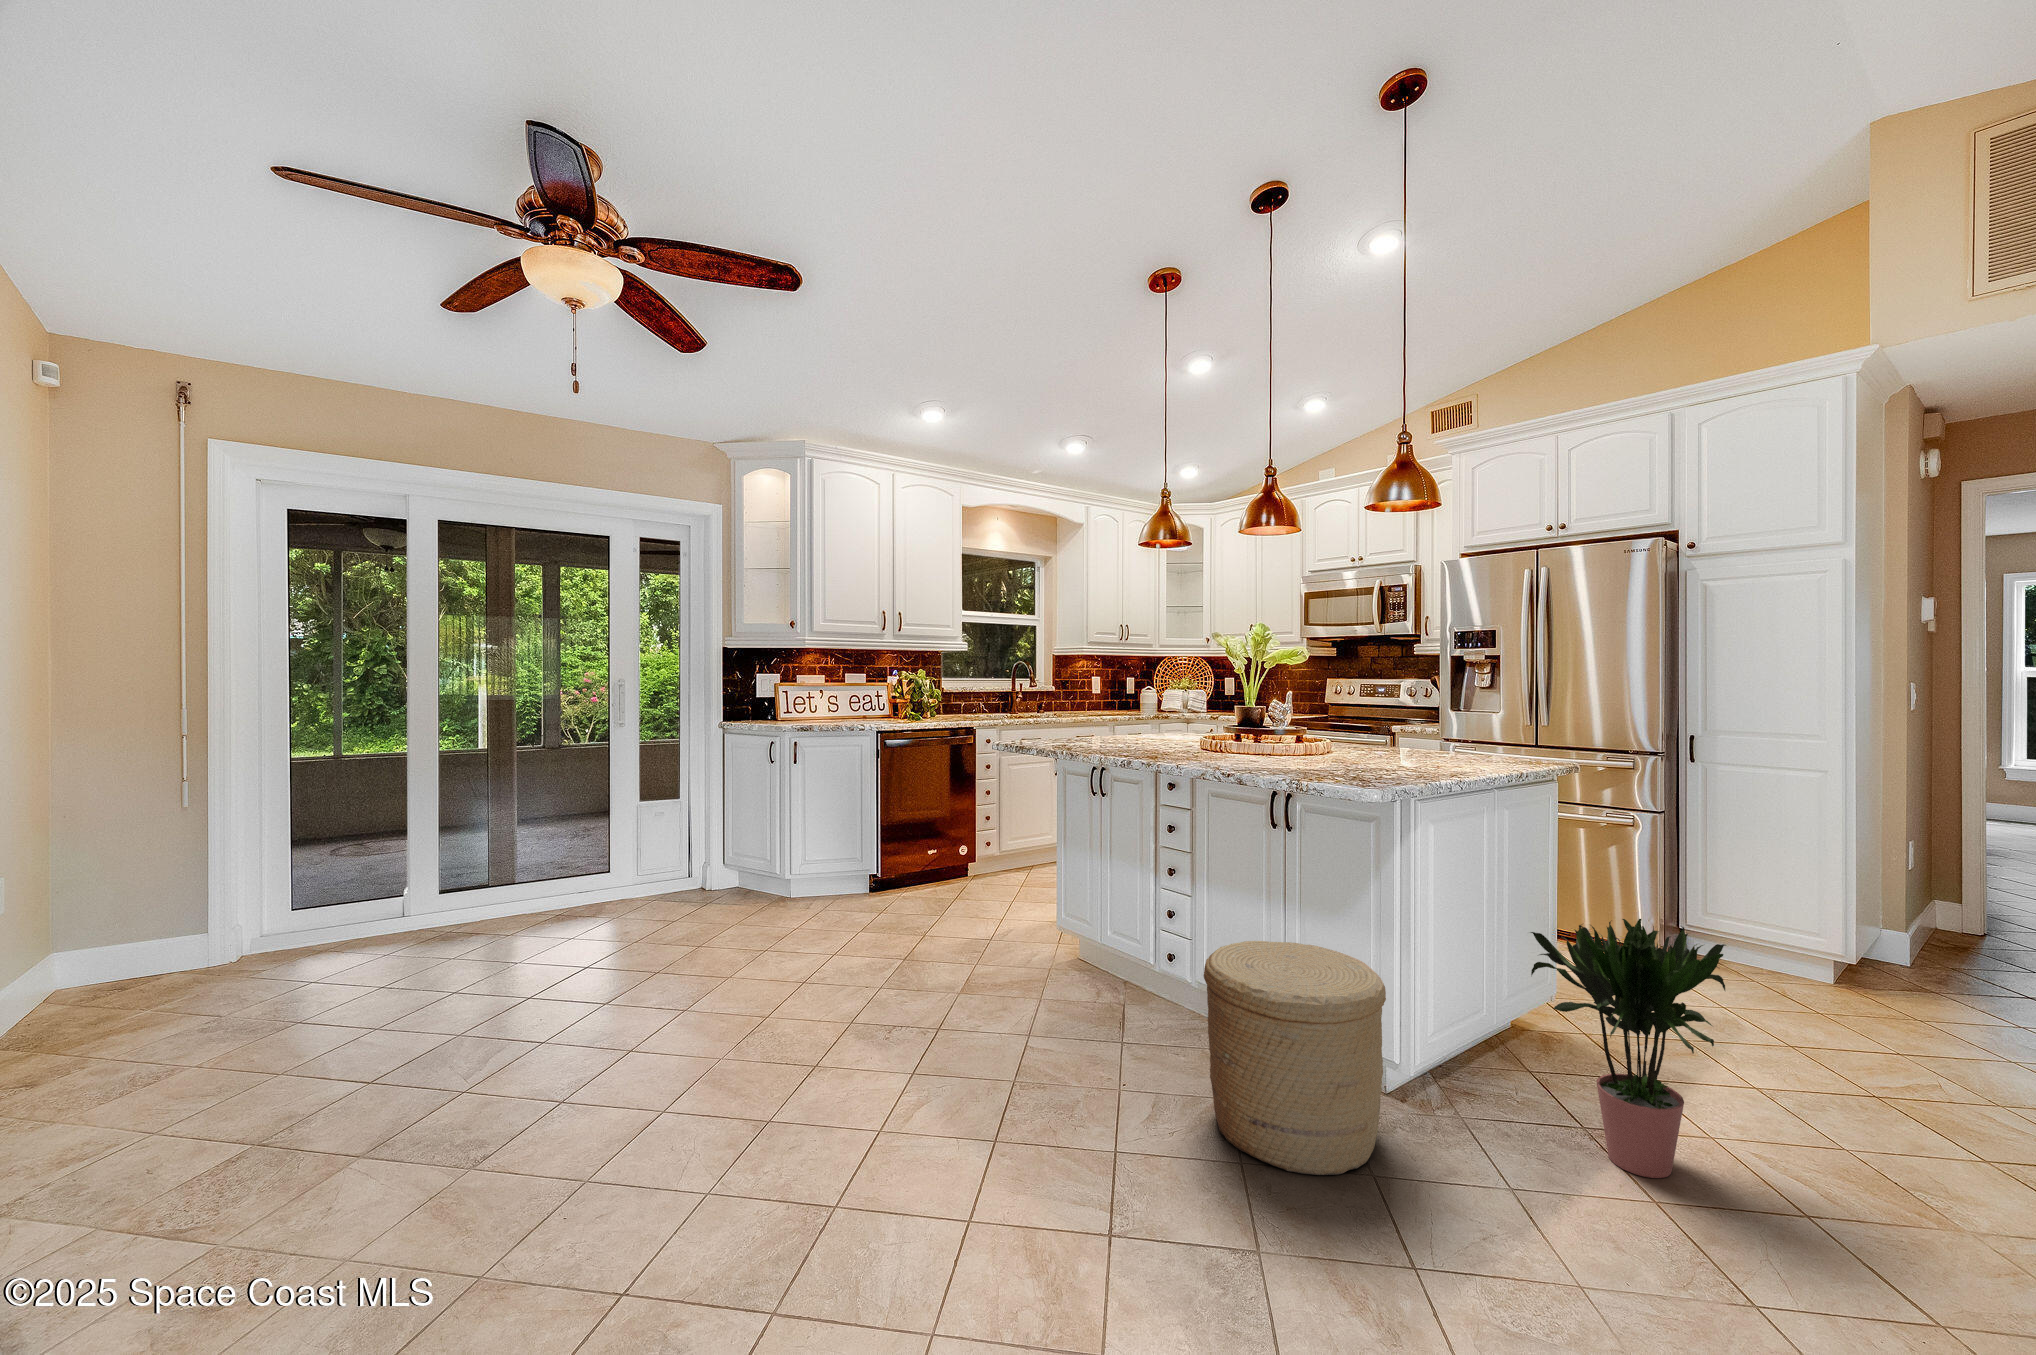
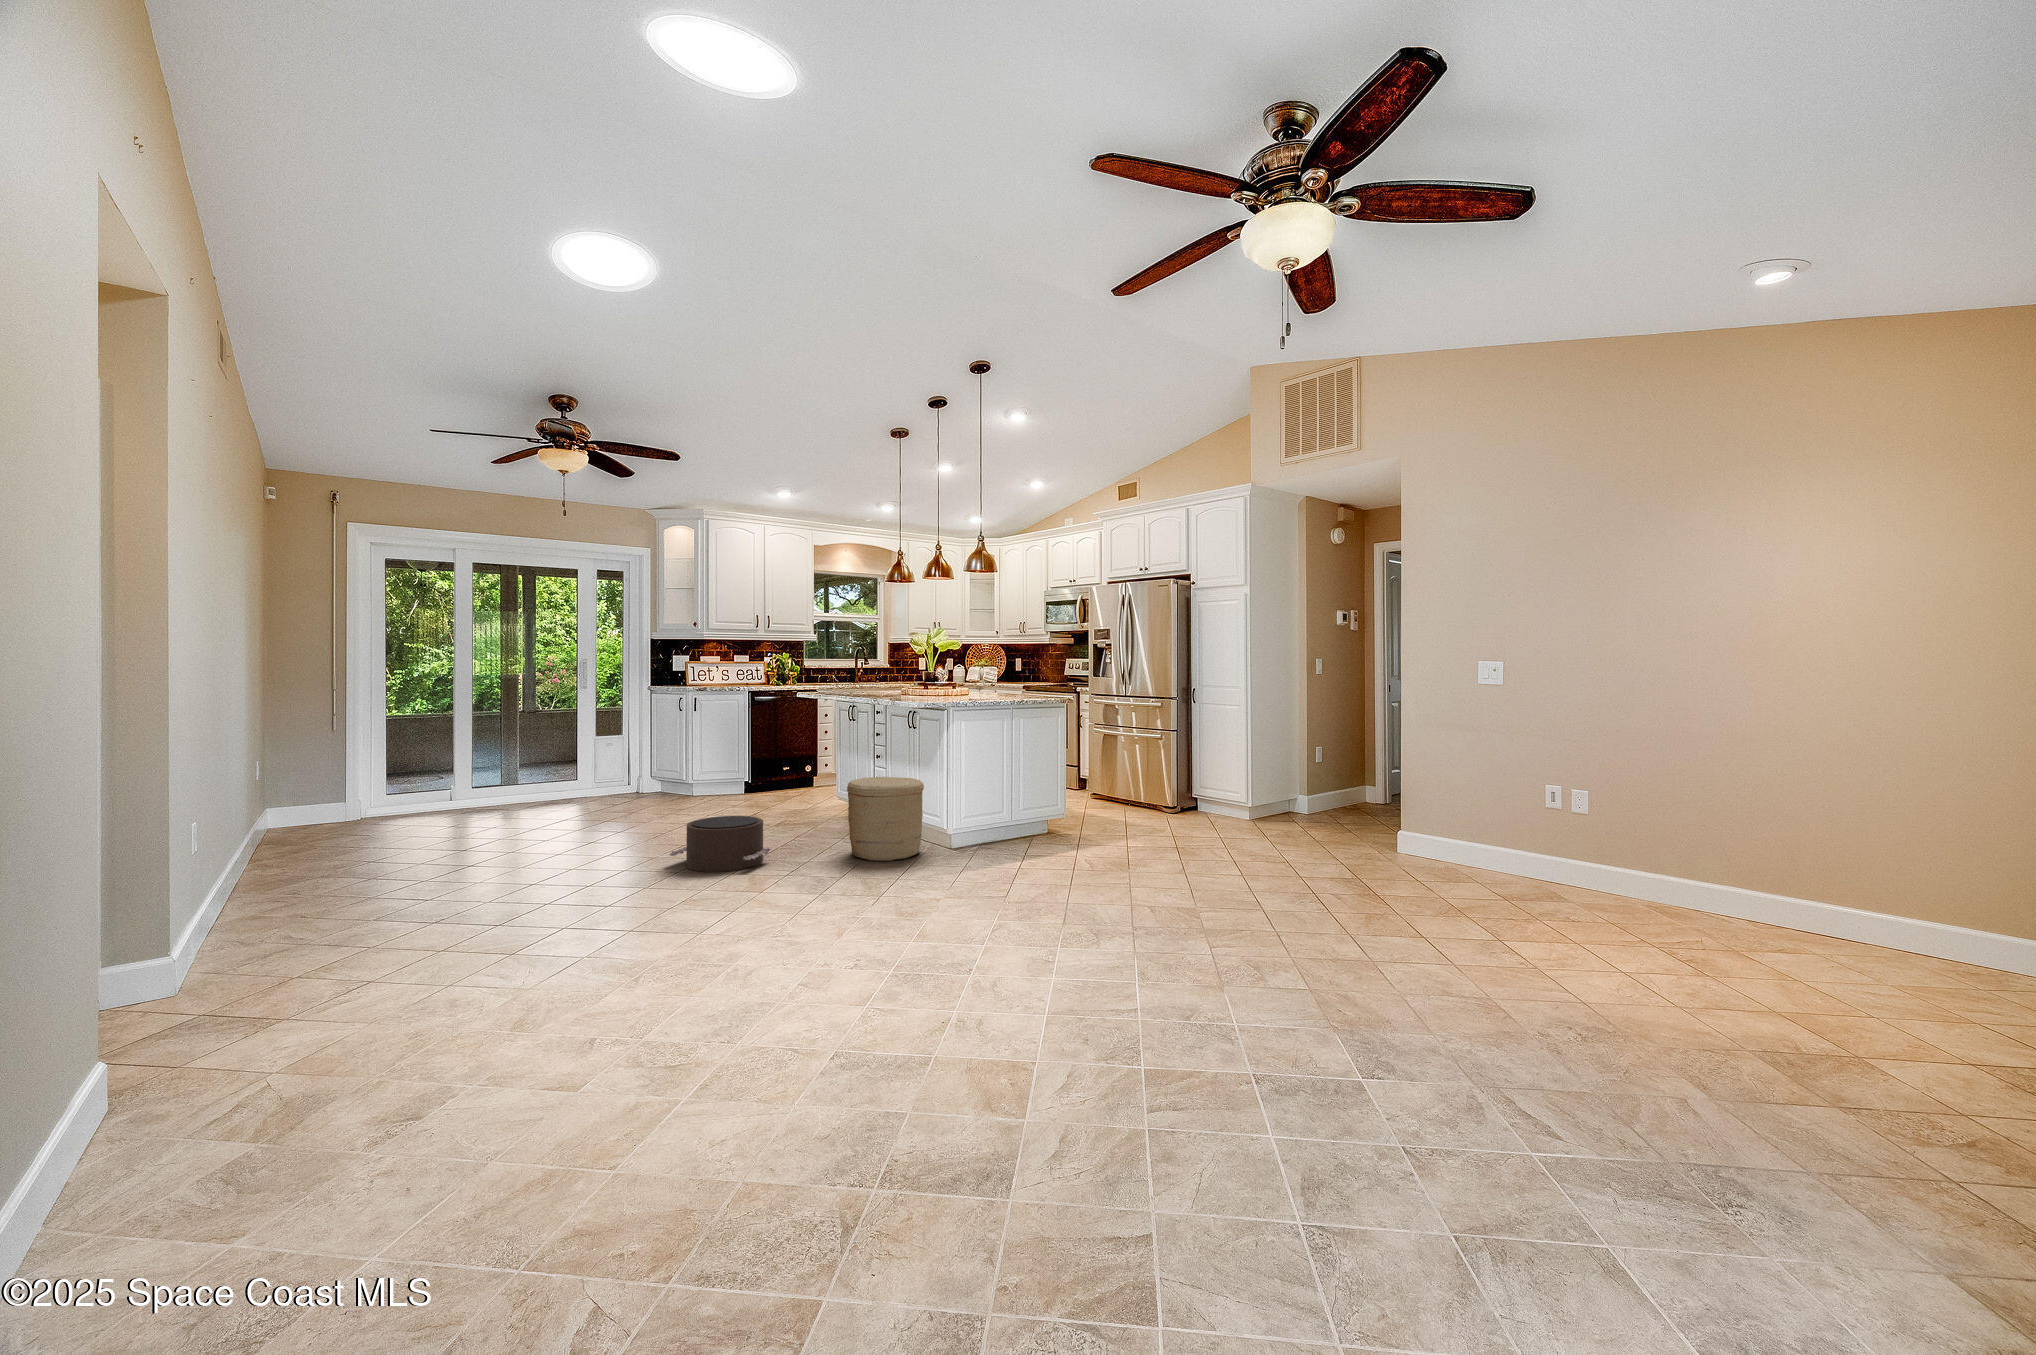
potted plant: present [1531,919,1726,1178] -> none [993,754,1066,861]
pouf: none [824,1044,1060,1242] -> present [669,816,771,872]

